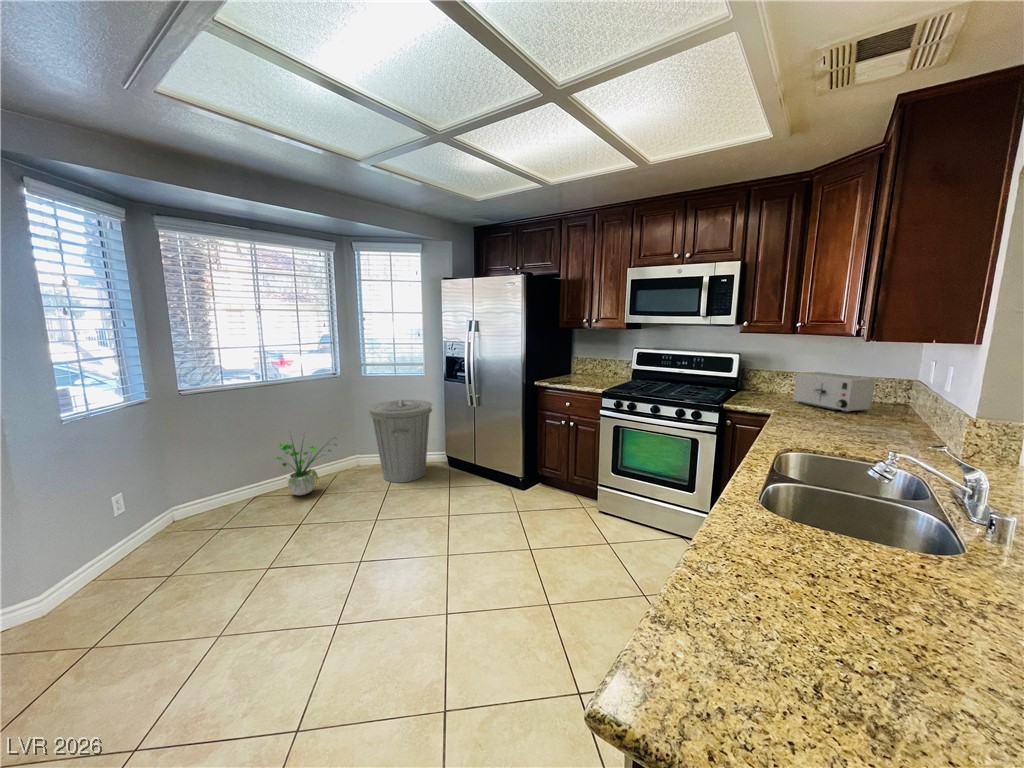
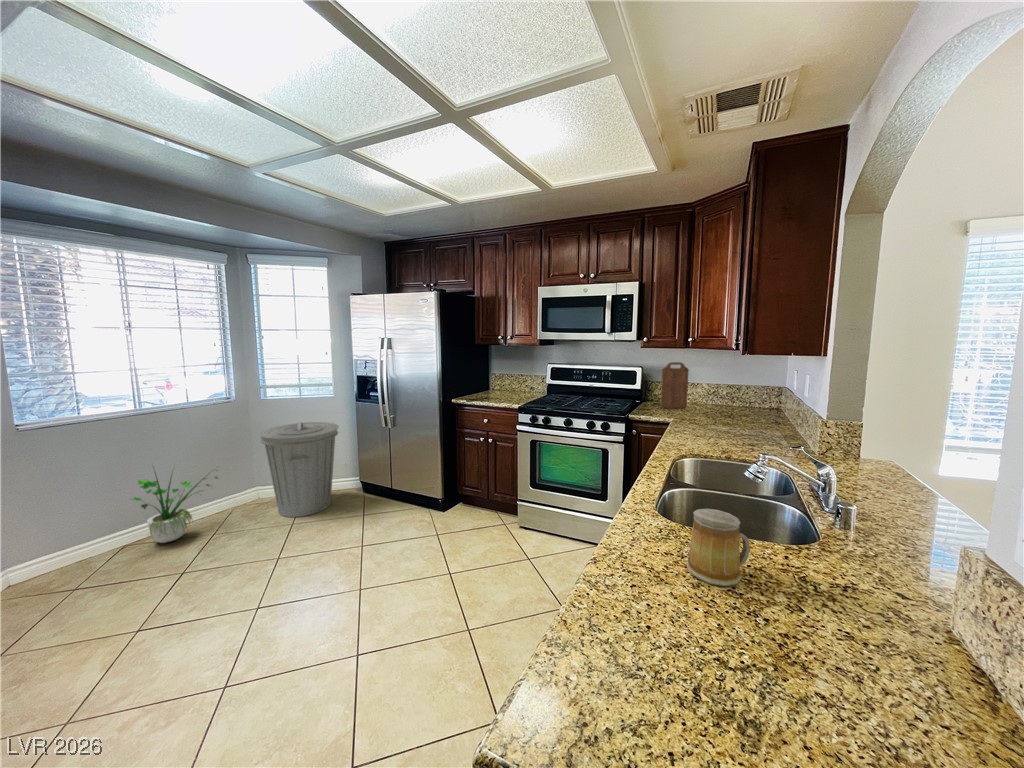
cutting board: none [758,347,794,397] -> present [660,362,689,408]
toaster: present [793,372,875,413] -> none [690,384,753,421]
mug: none [798,507,878,589] -> present [686,509,750,586]

